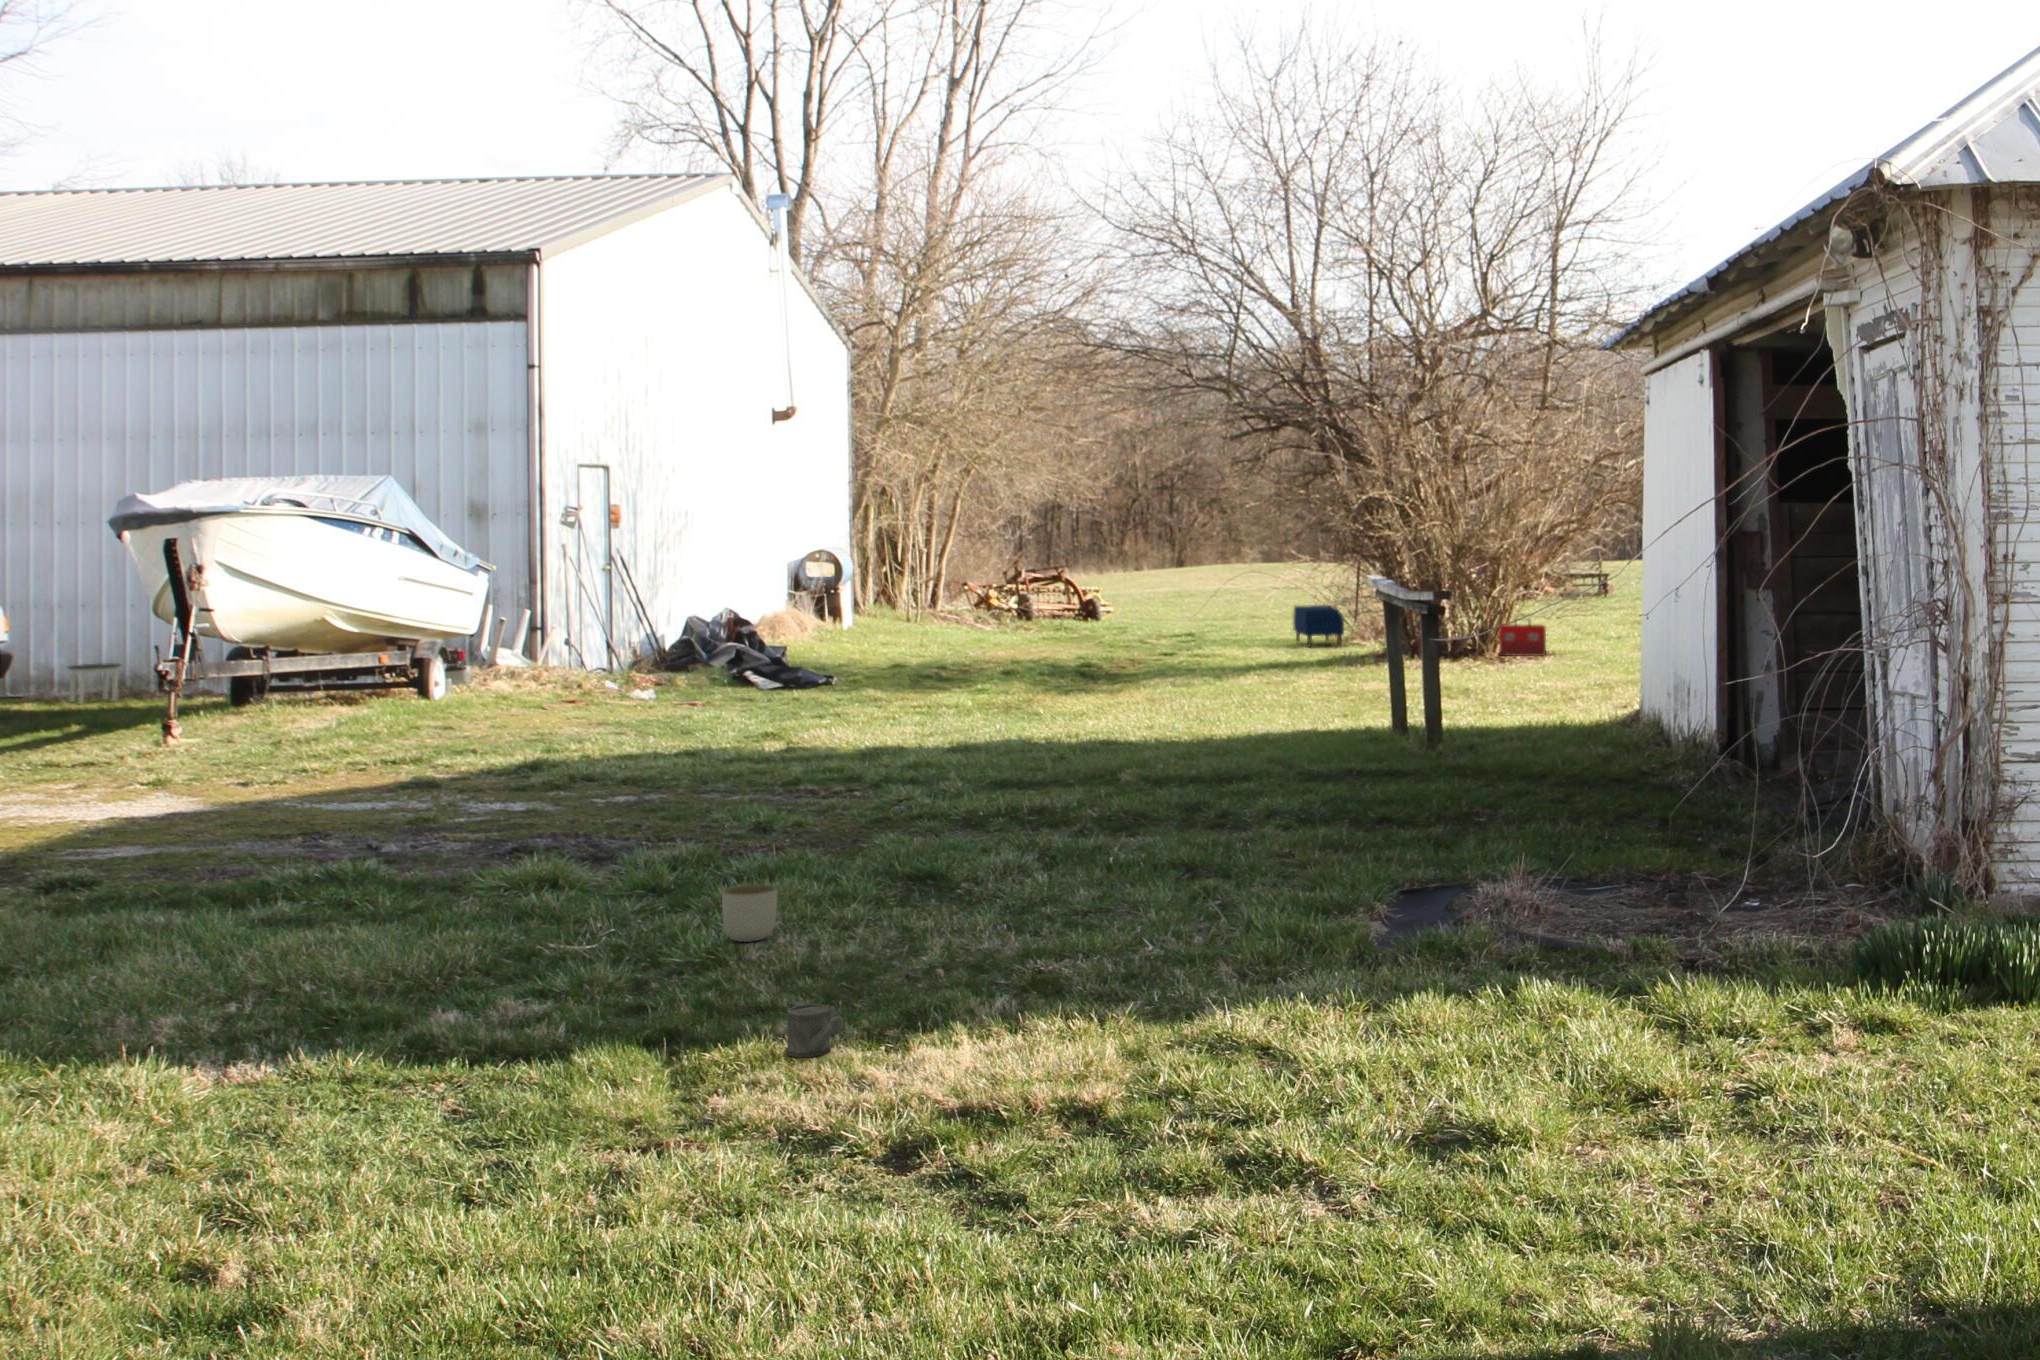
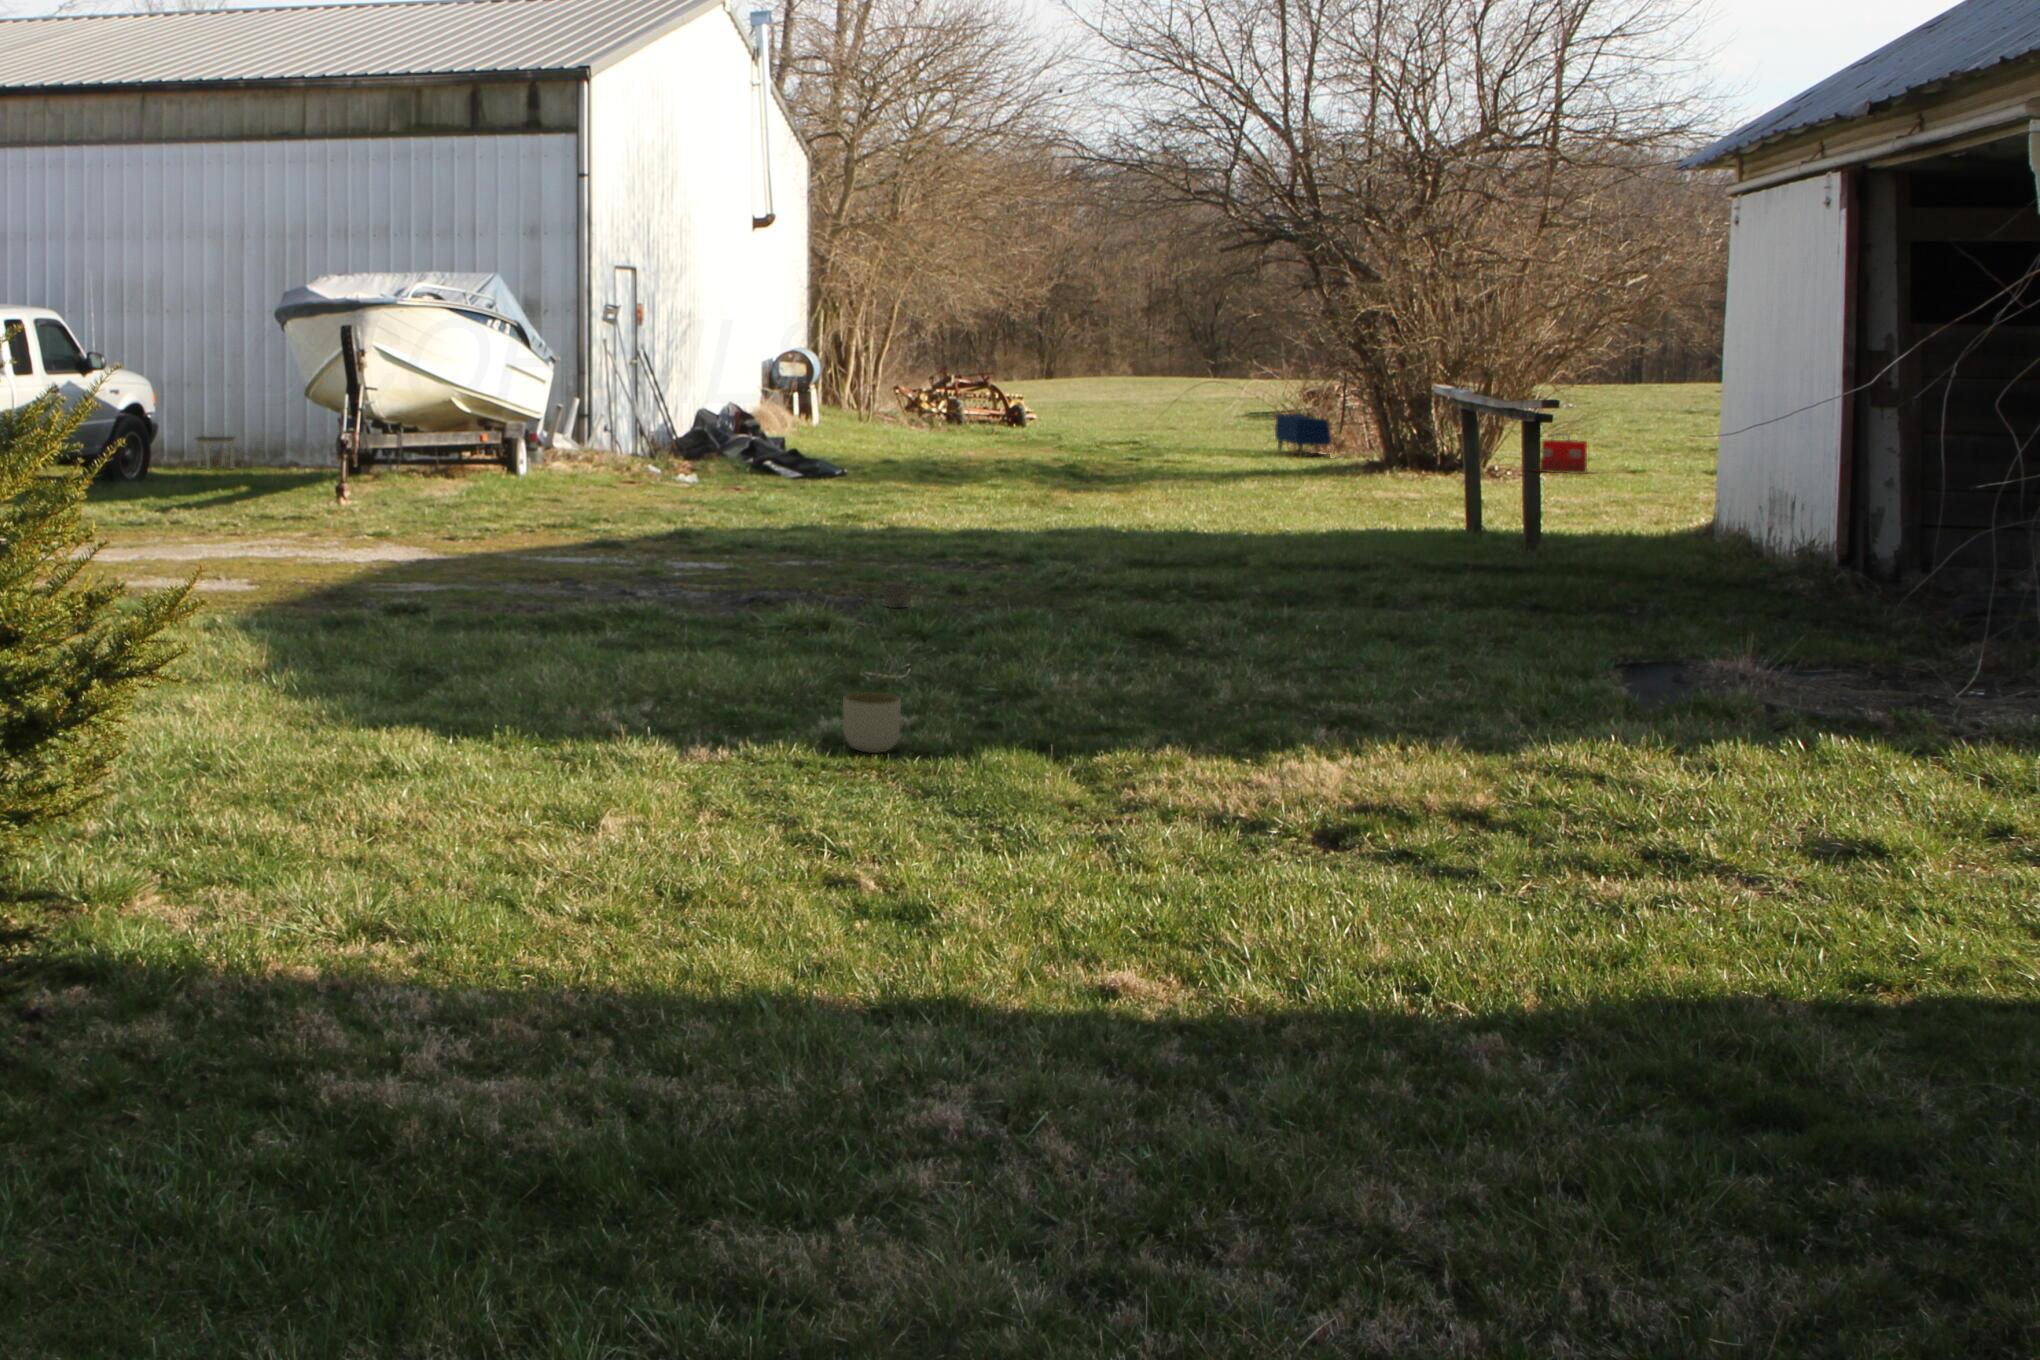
planter: present [722,884,777,942] -> present [843,692,901,753]
watering can: present [786,1001,844,1057] -> present [882,580,919,608]

